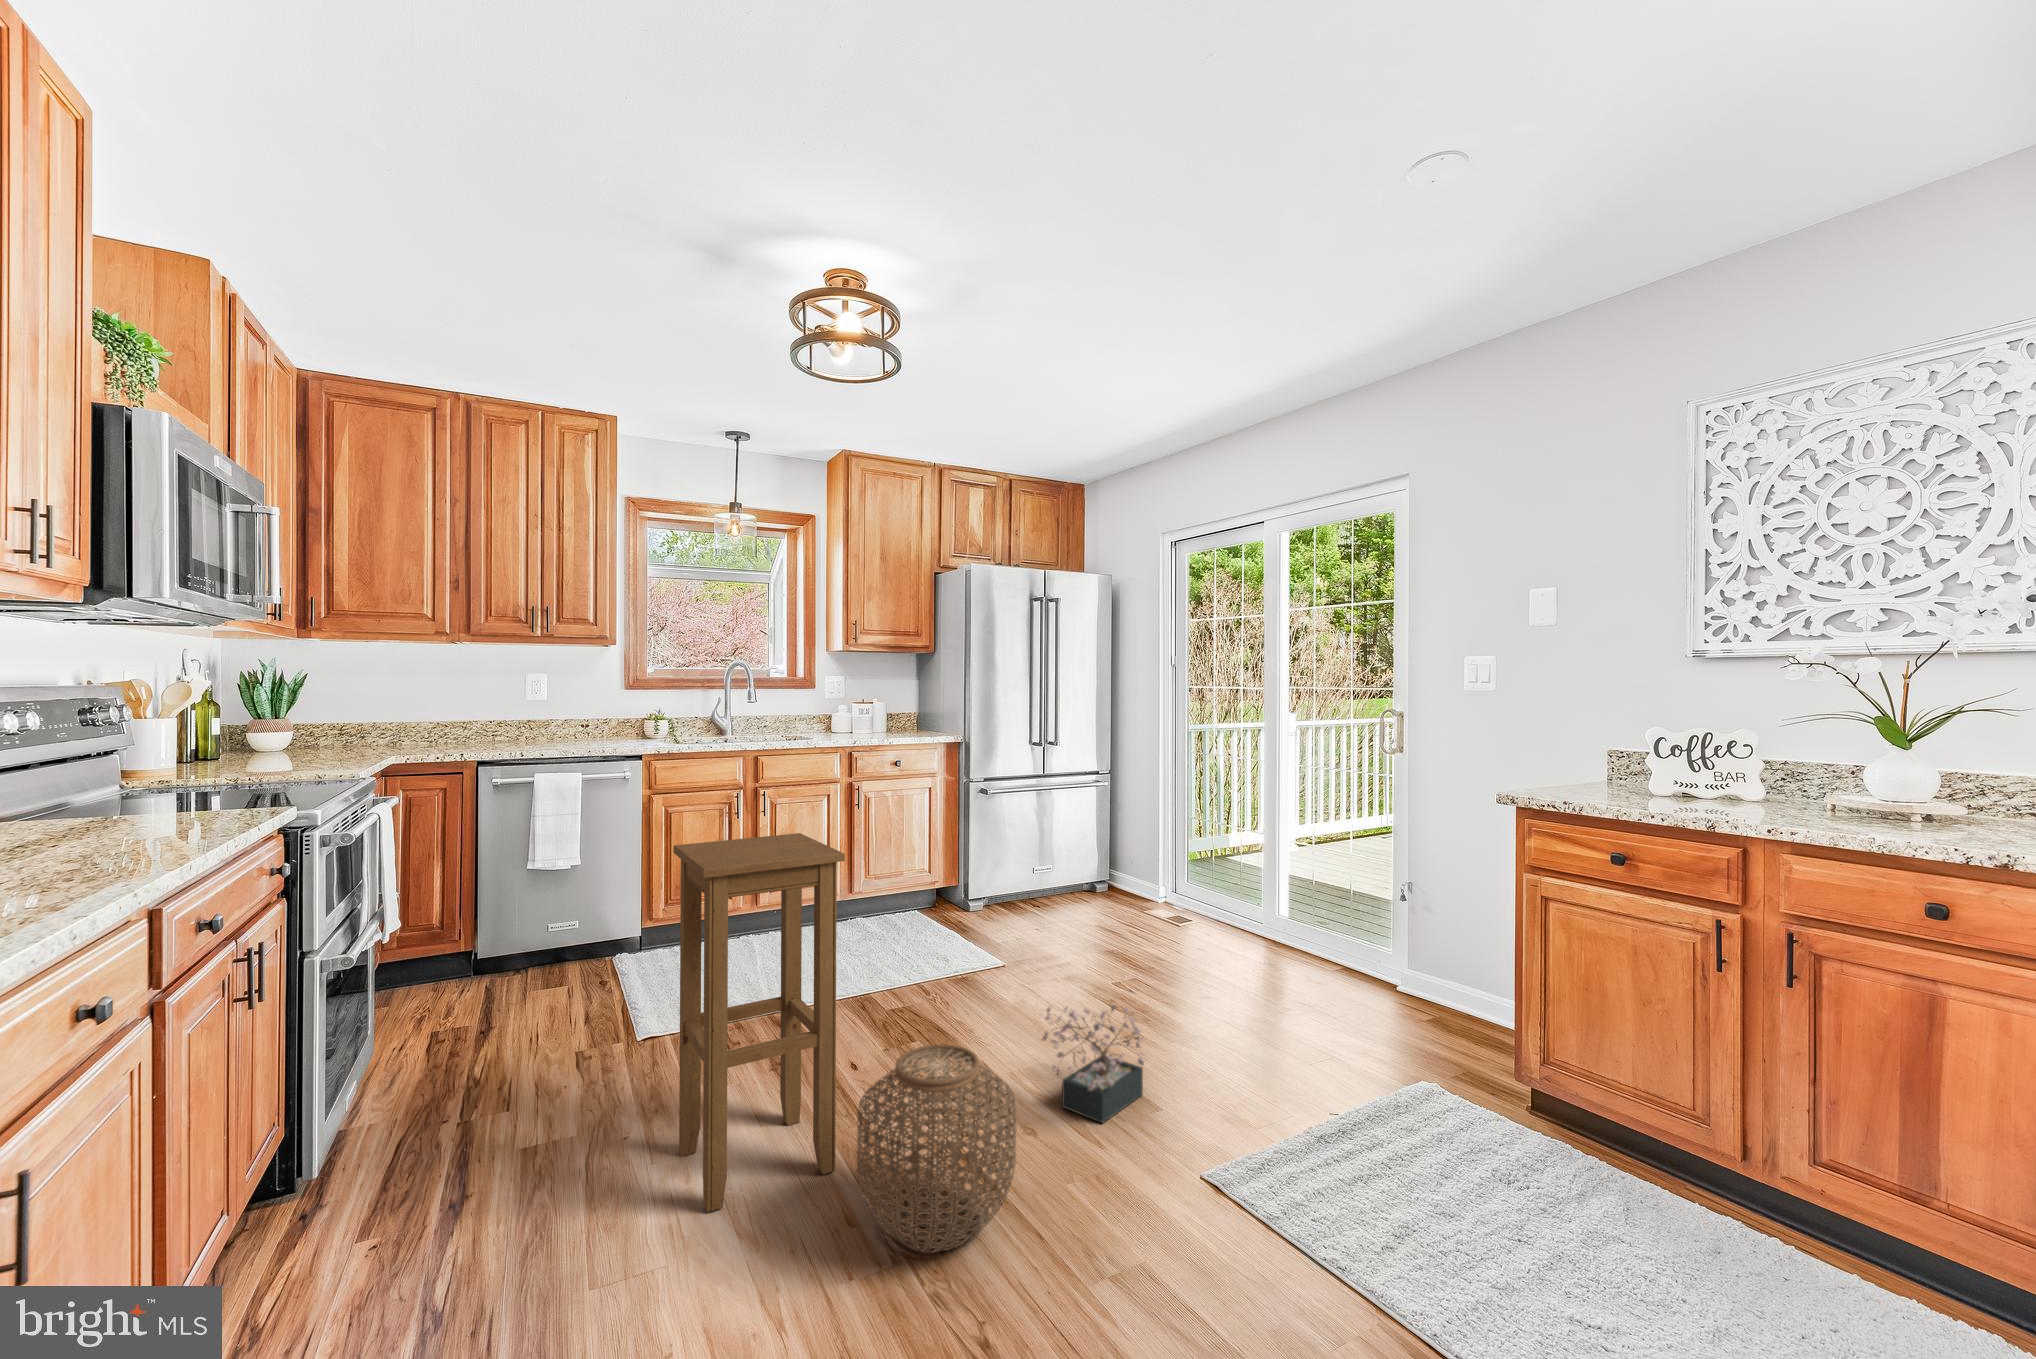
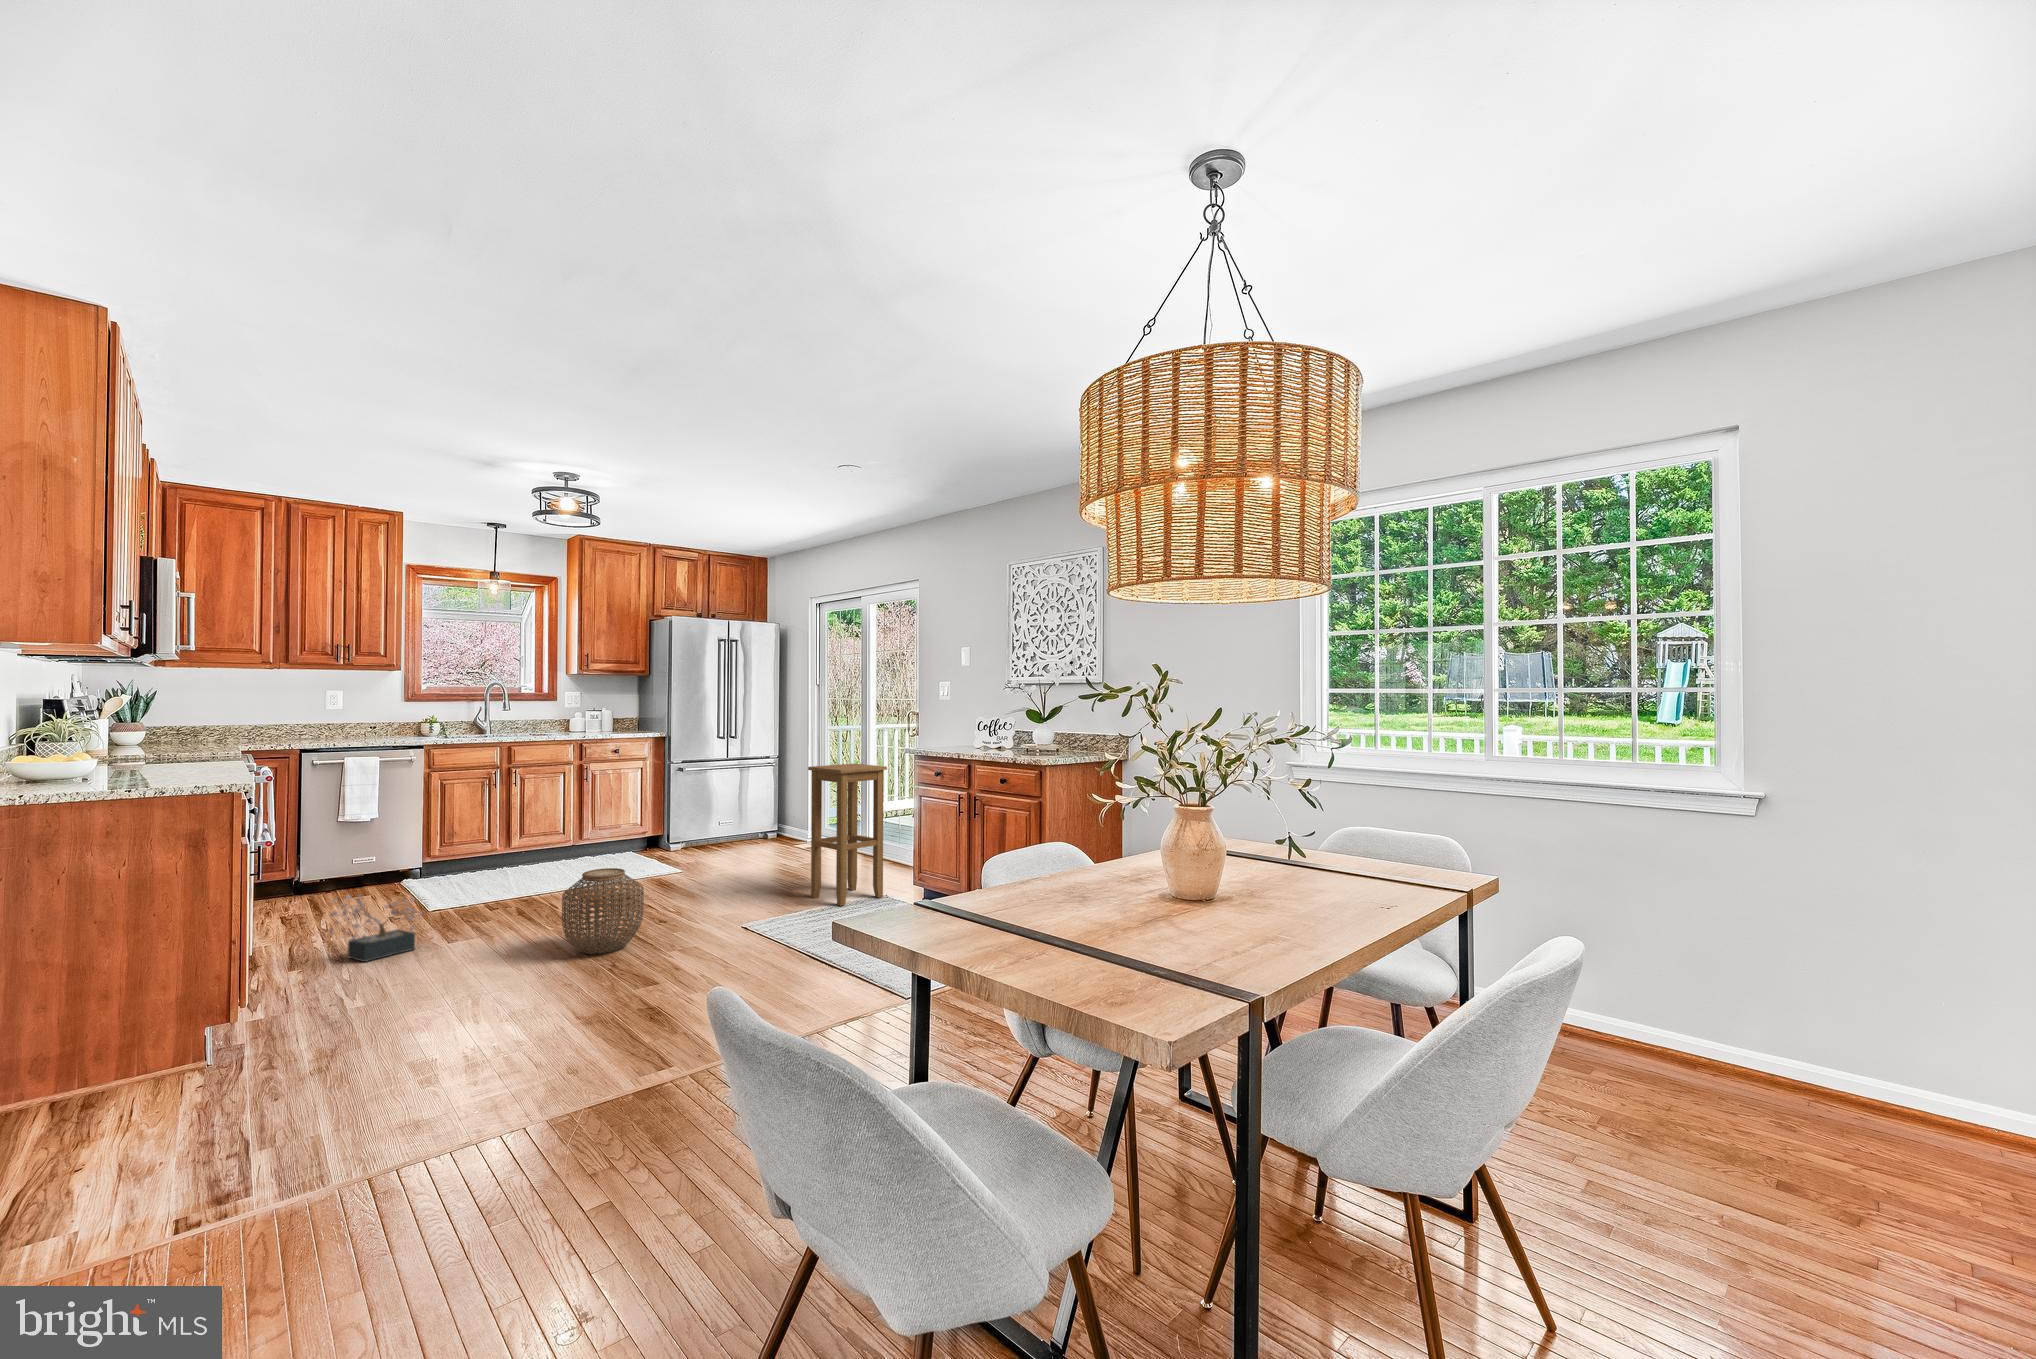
stool: present [673,833,845,1212] -> present [808,764,887,906]
decorative plant: present [1041,1005,1144,1123] -> present [330,895,422,962]

